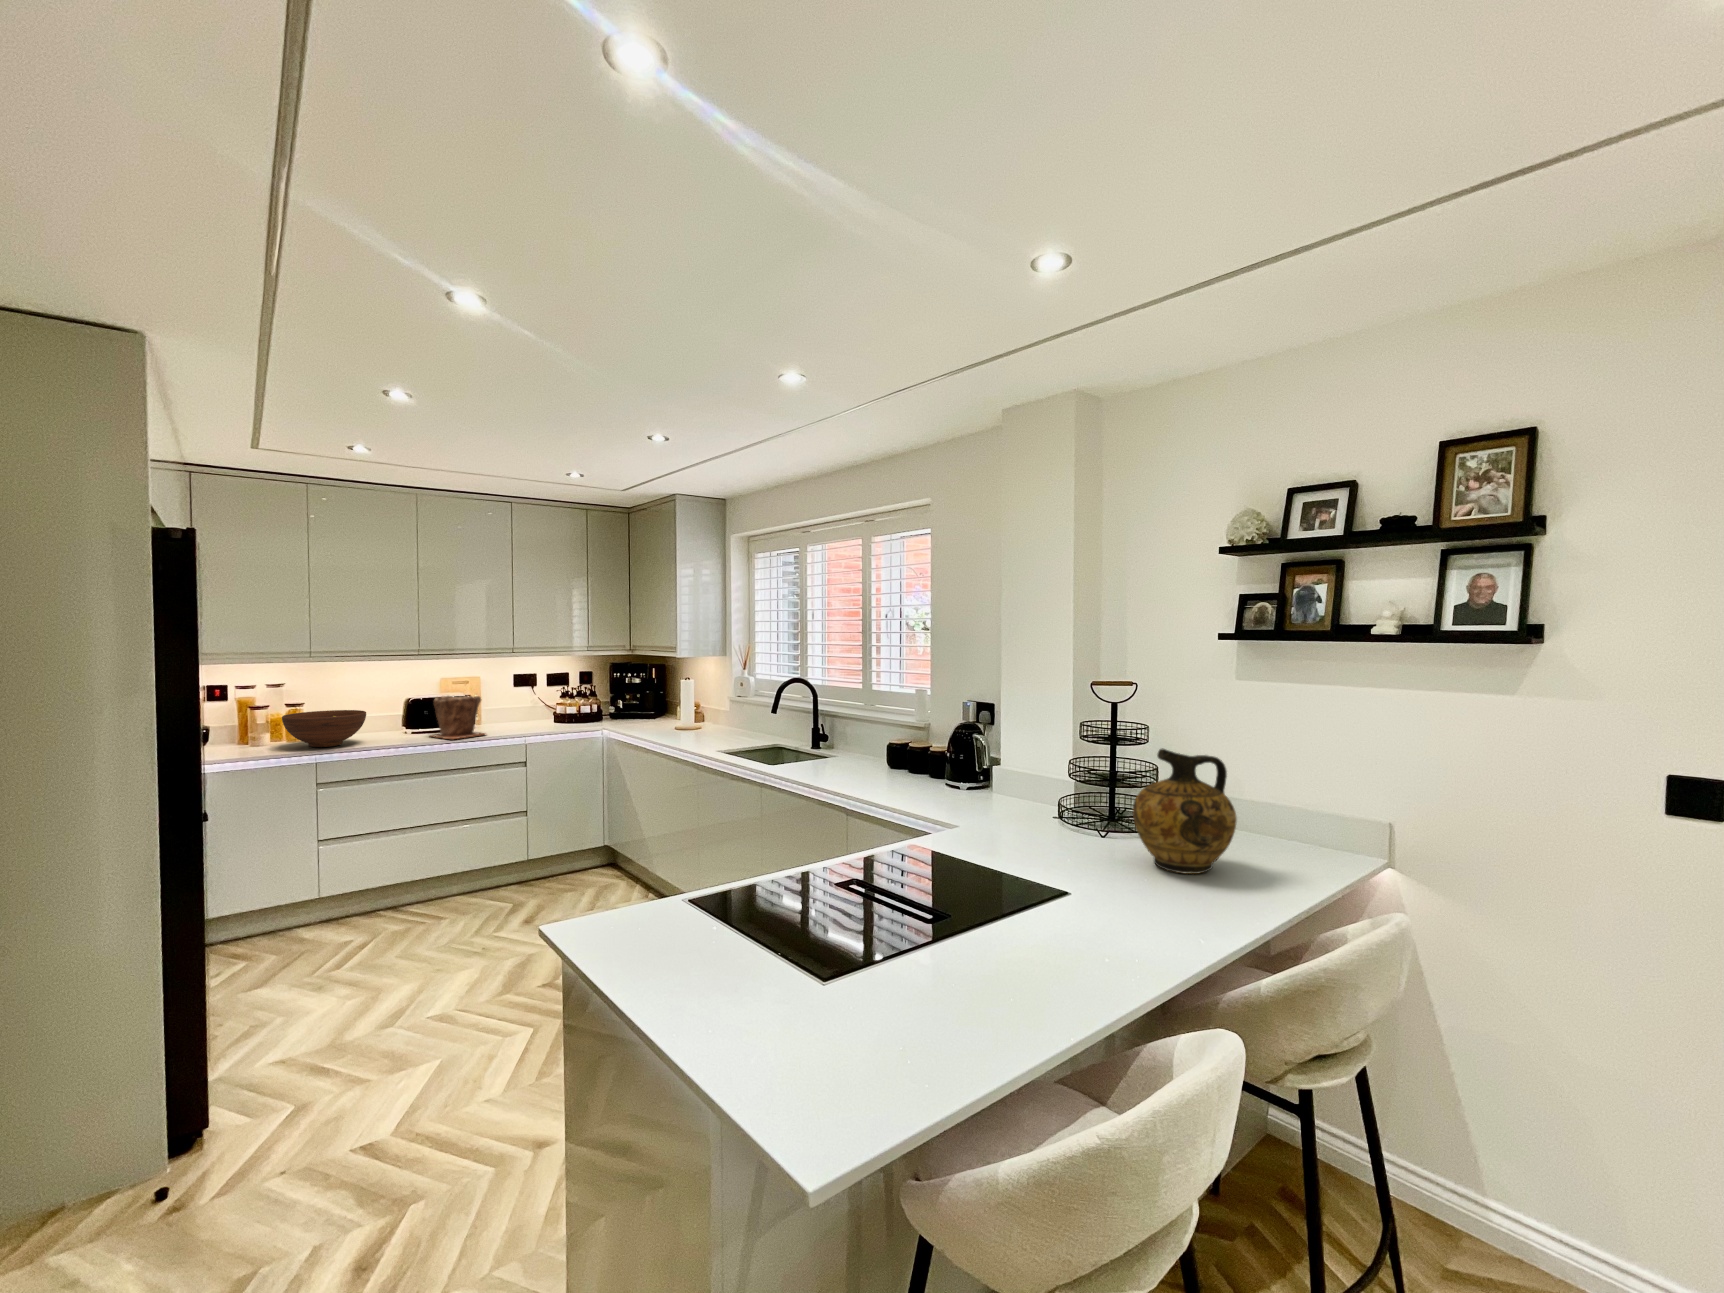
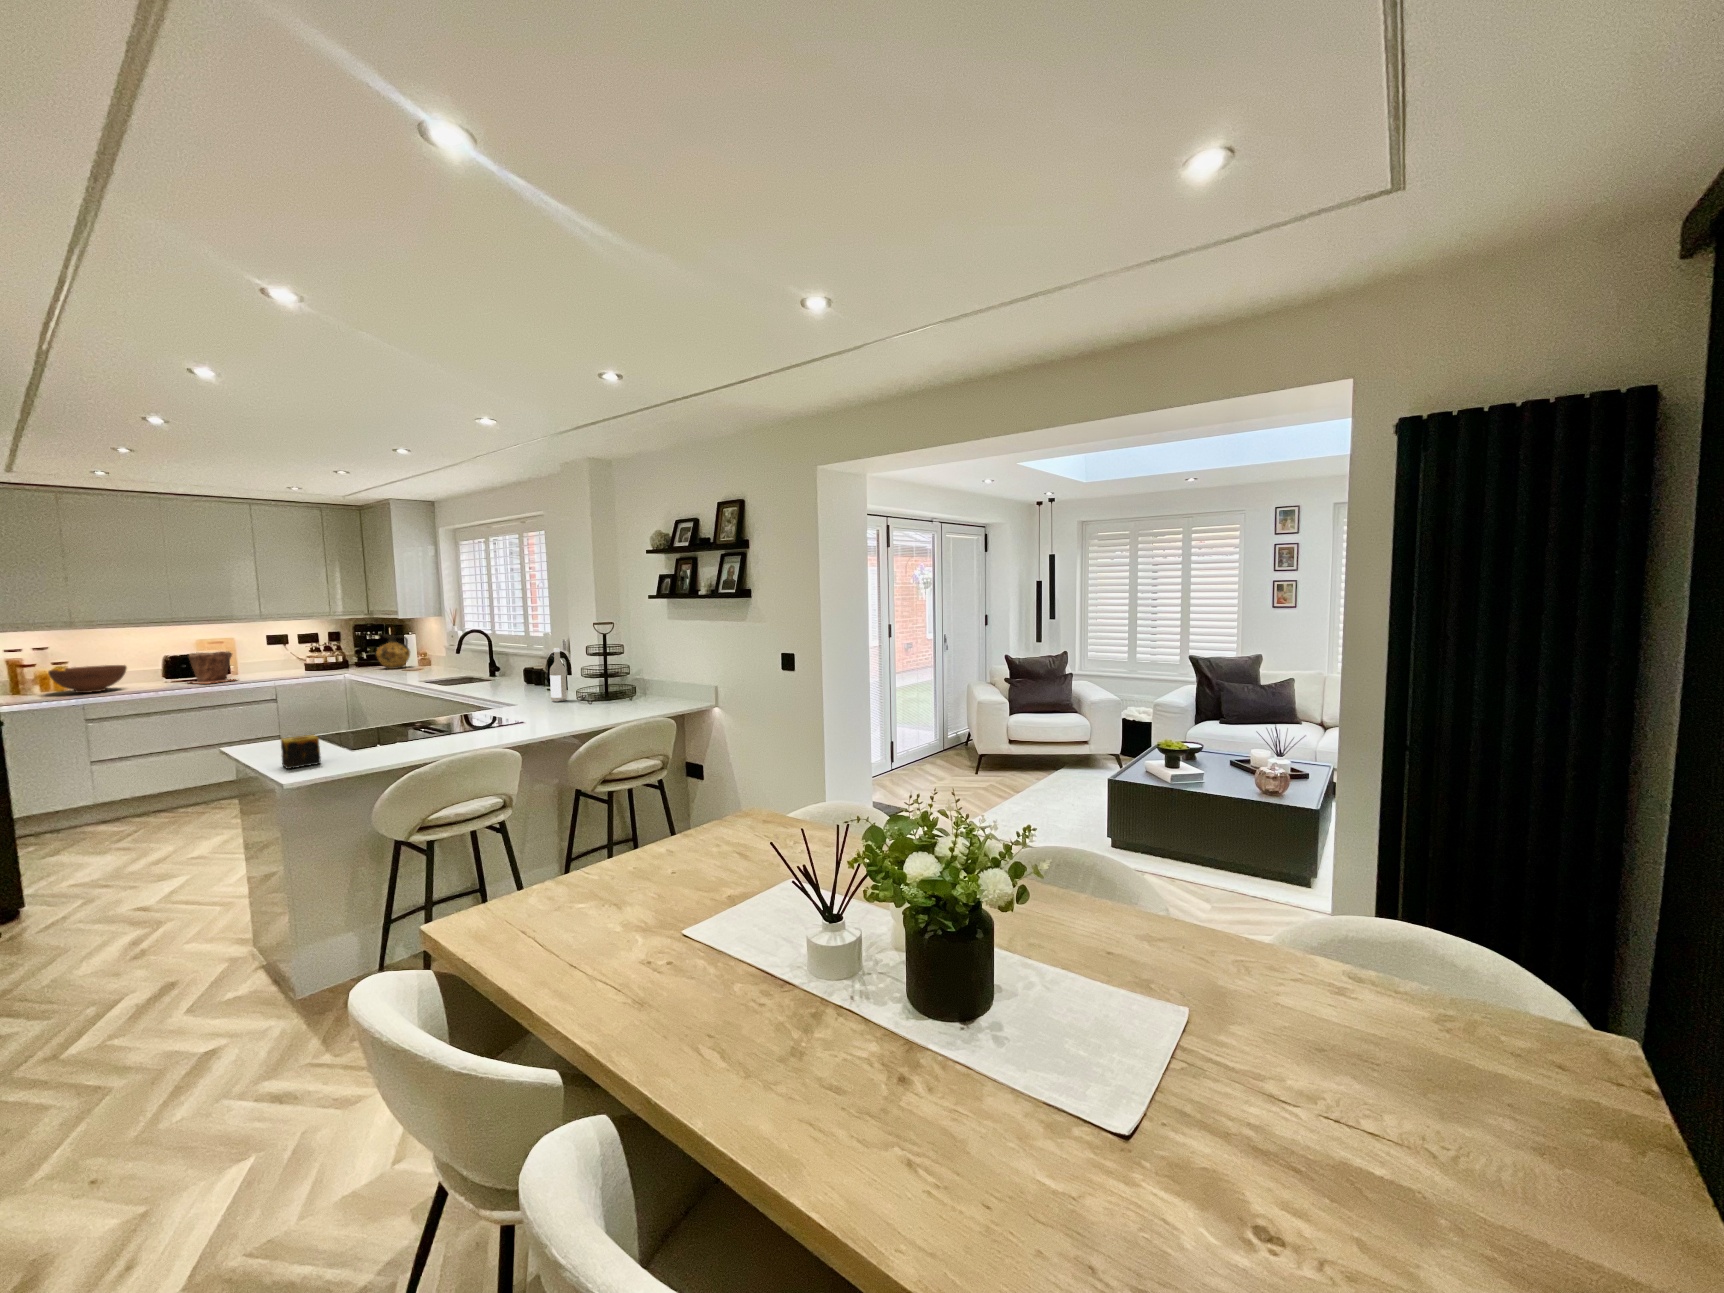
wine bottle: none [1008,726,1035,825] -> present [550,648,567,702]
ceramic jug: present [1133,748,1237,874] -> present [376,634,410,669]
candle: none [714,958,804,1069] -> present [281,735,321,769]

